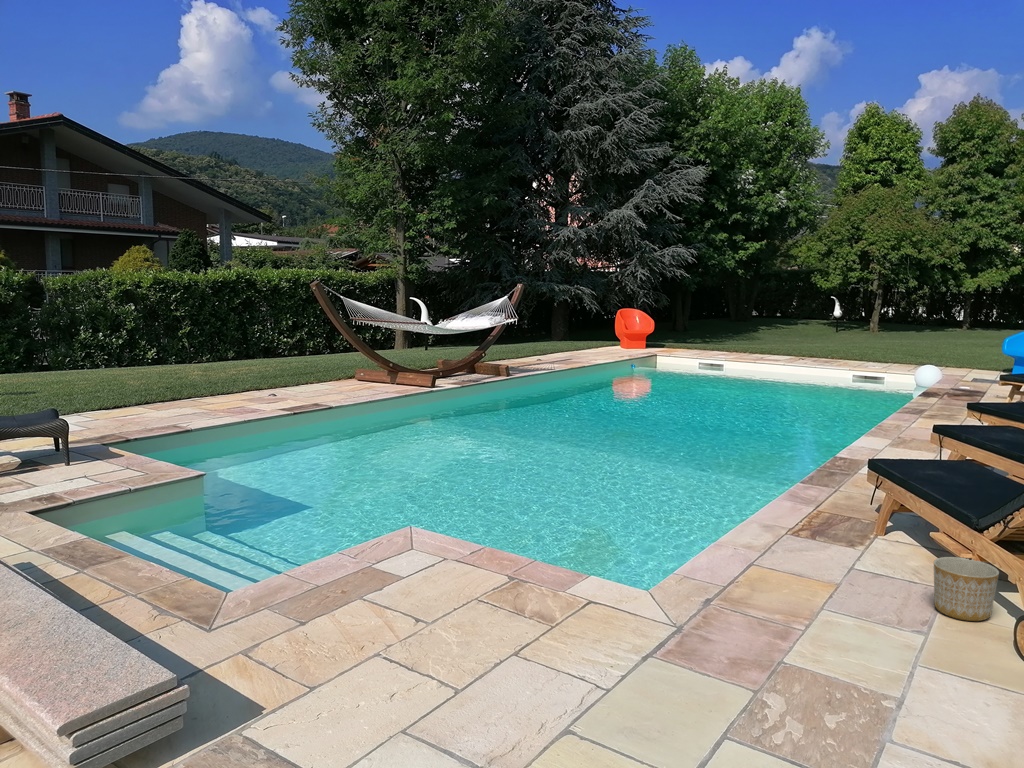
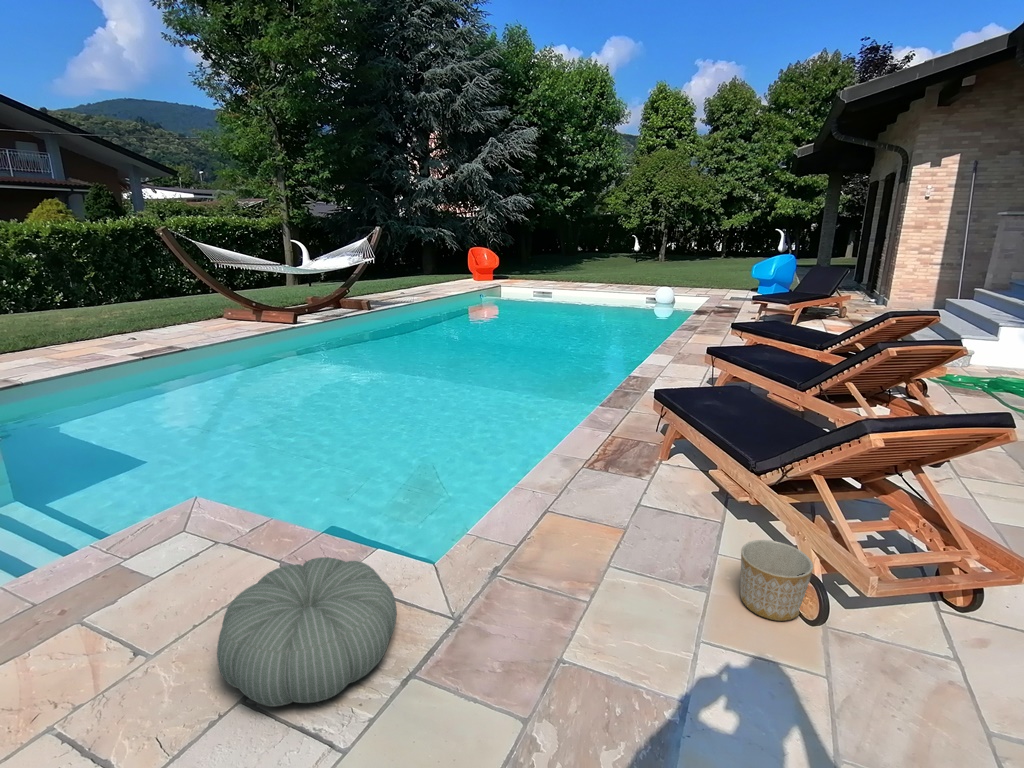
pouf: none [508,539,637,624] -> present [217,557,397,706]

